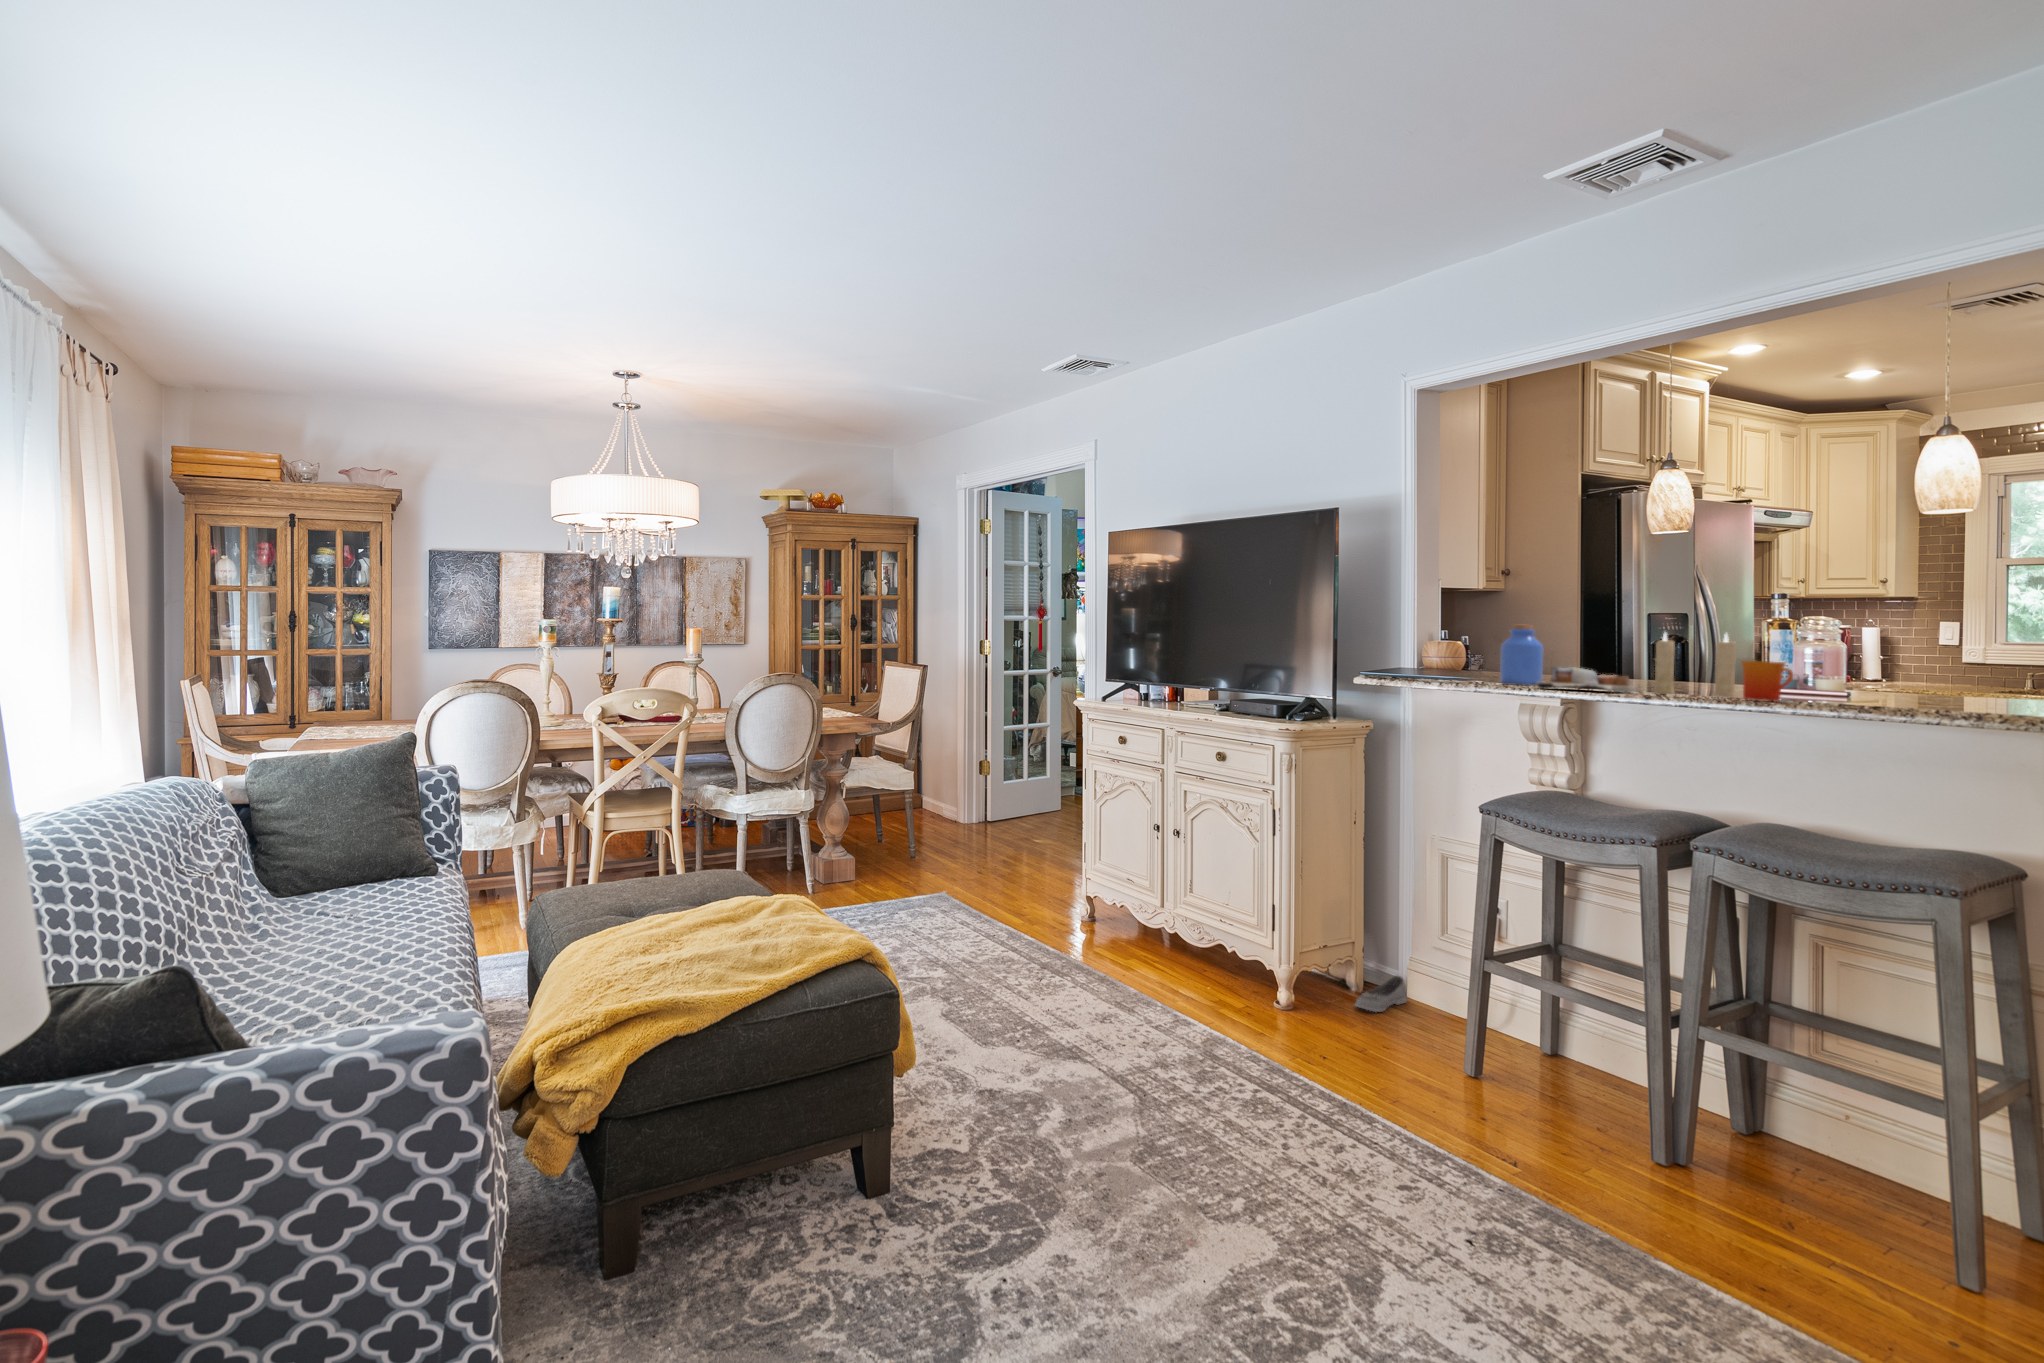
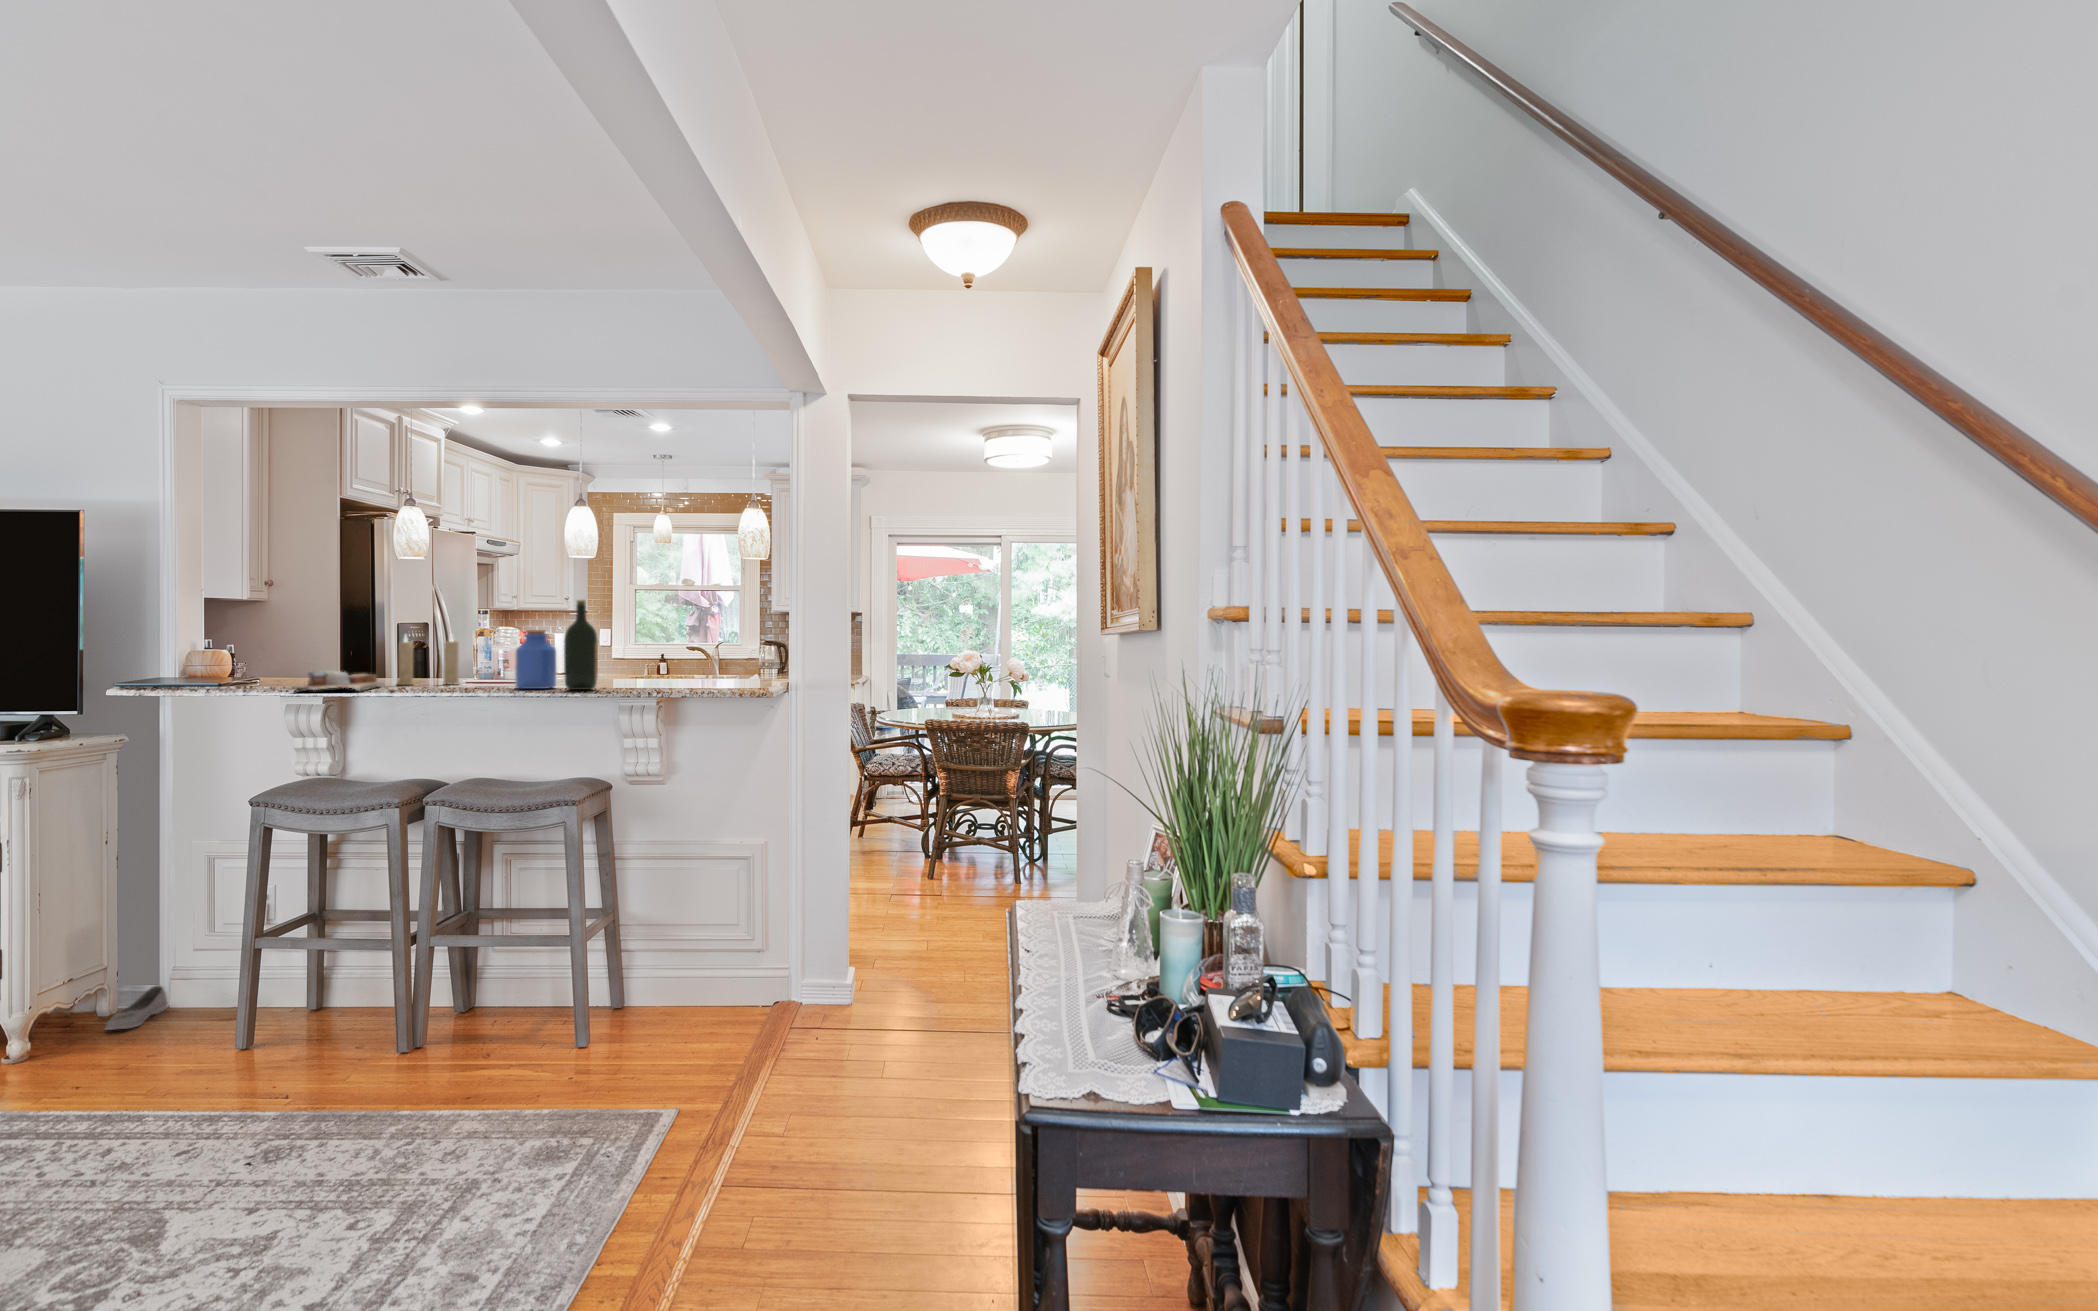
wine bottle: none [1920,575,1985,713] -> present [564,600,598,690]
jar: present [1500,625,1543,685] -> present [515,630,556,689]
mug: present [1742,661,1793,701] -> none [459,658,494,688]

